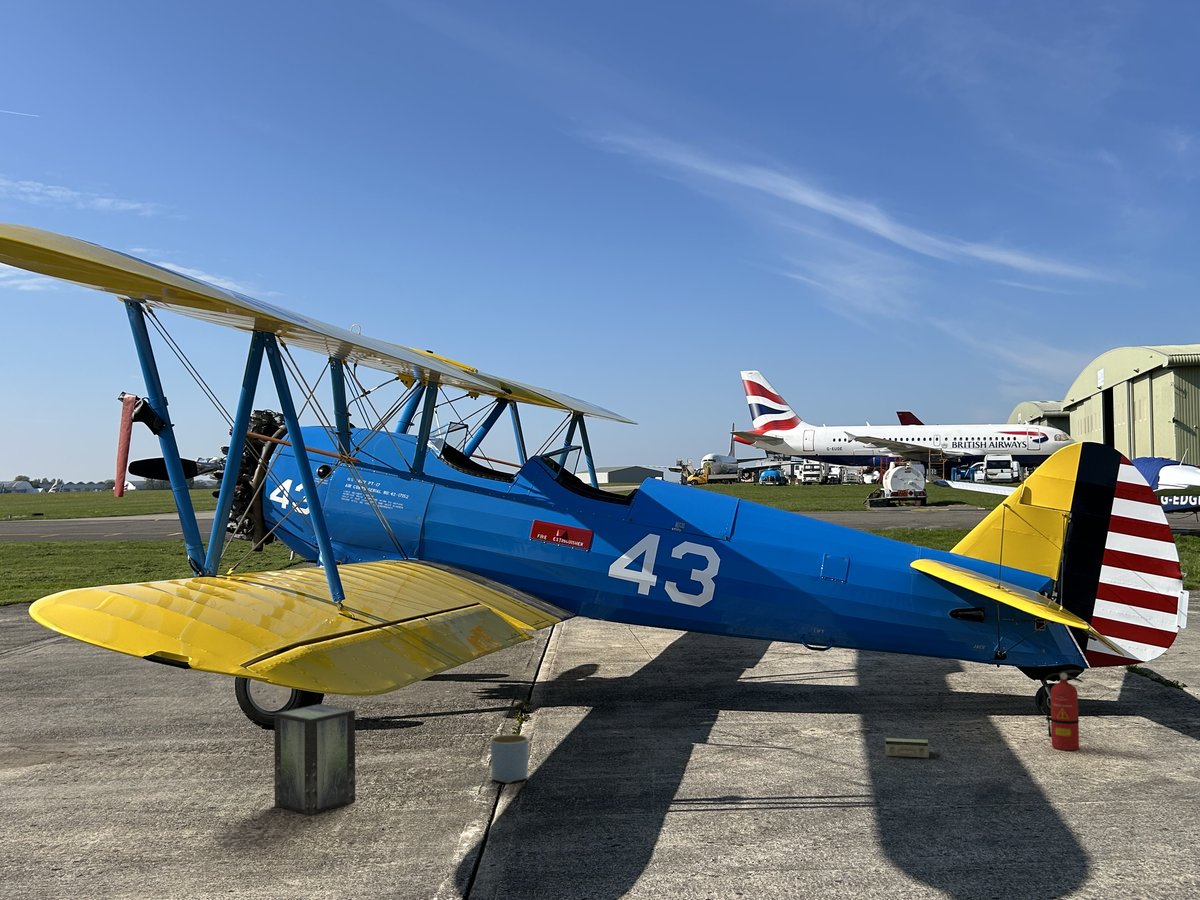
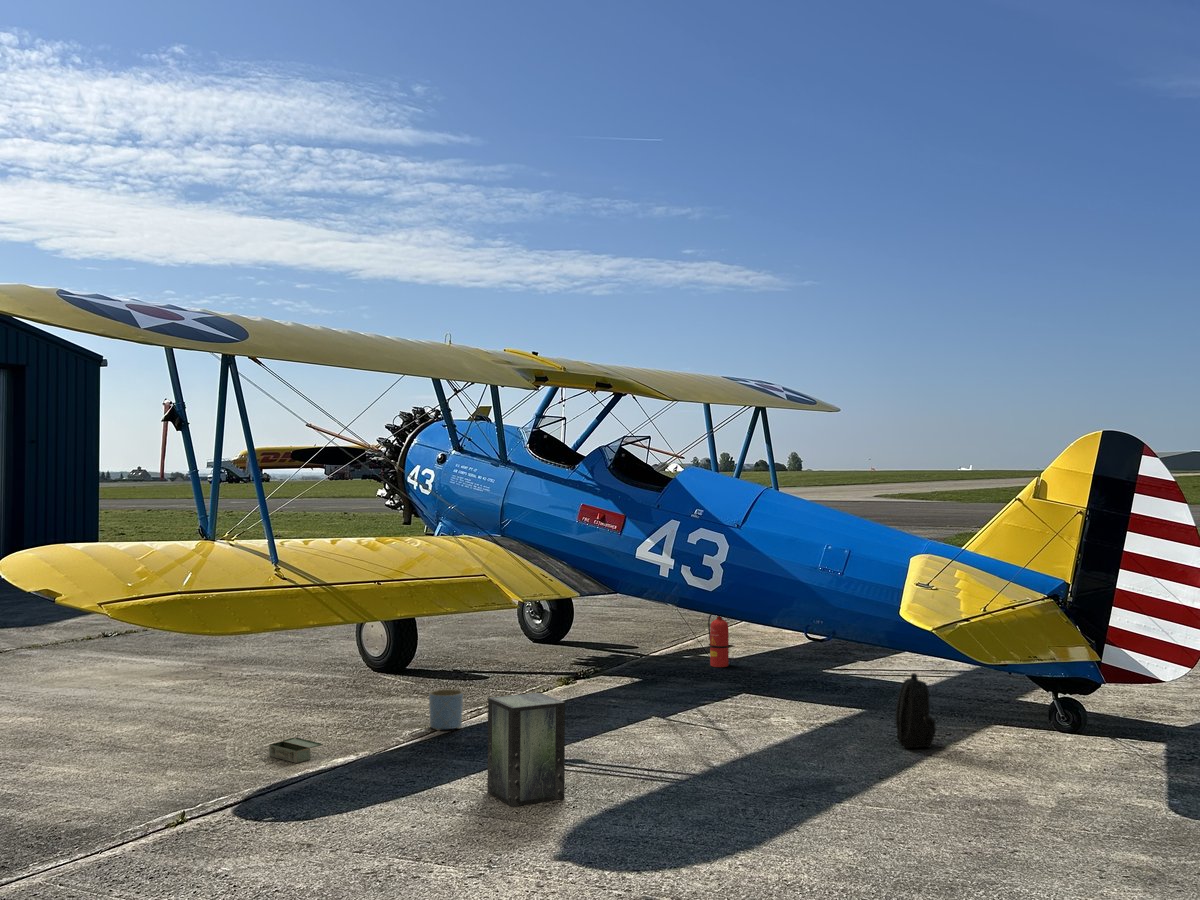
fire extinguisher: present [1043,670,1083,750] -> present [708,614,730,667]
backpack: none [941,673,987,745] -> present [895,673,935,748]
storage box: present [275,704,355,815] -> present [487,693,565,807]
toolbox: present [885,737,929,757] -> present [269,738,322,763]

